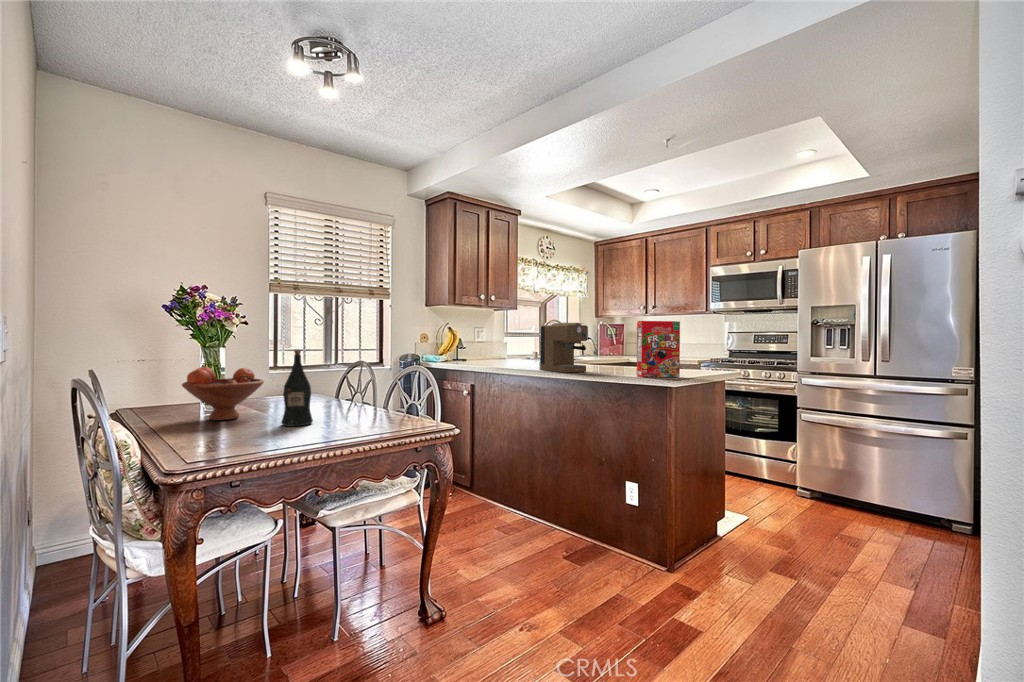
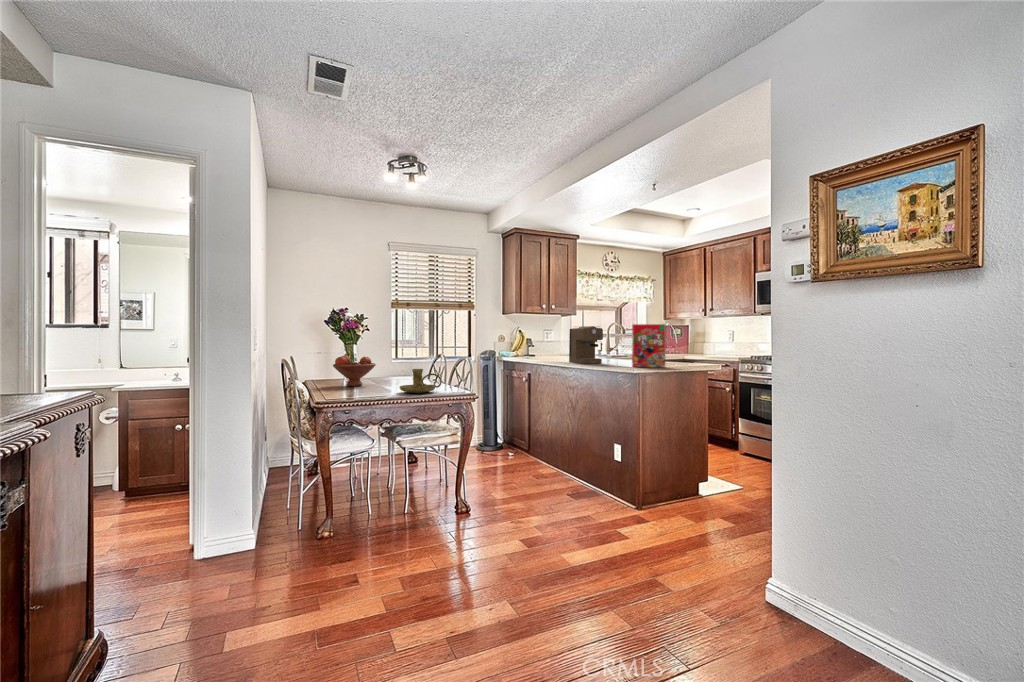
wine bottle: present [281,350,313,426] -> none [381,345,398,390]
candle holder: none [325,390,395,433] -> present [399,369,442,393]

